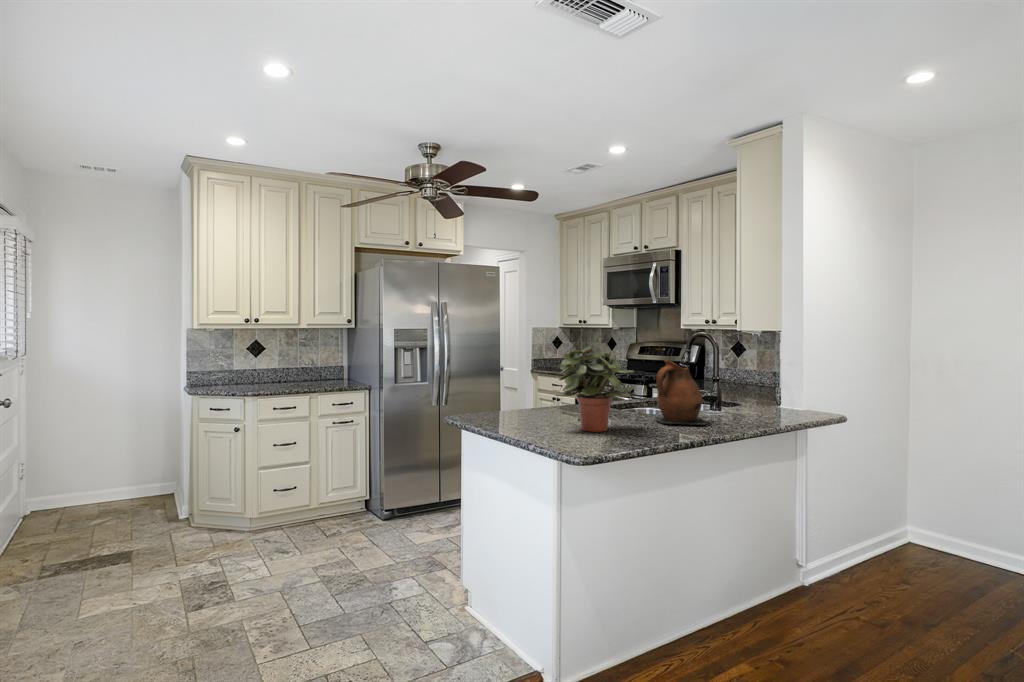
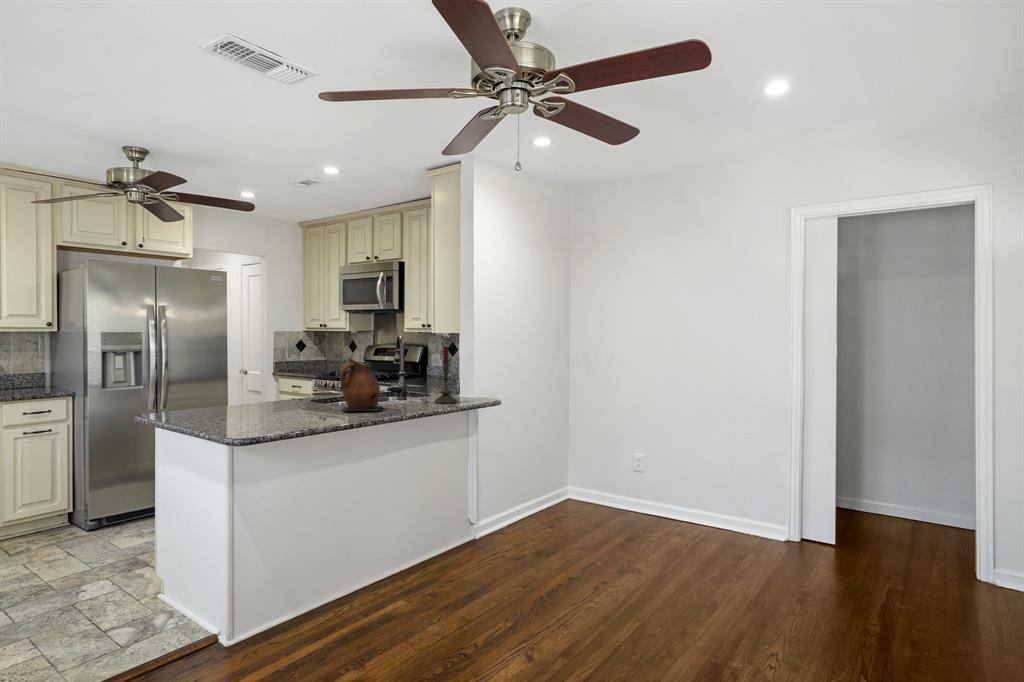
candle: none [757,345,788,418] -> present [435,346,457,404]
potted plant: present [555,346,635,432] -> none [237,346,315,420]

